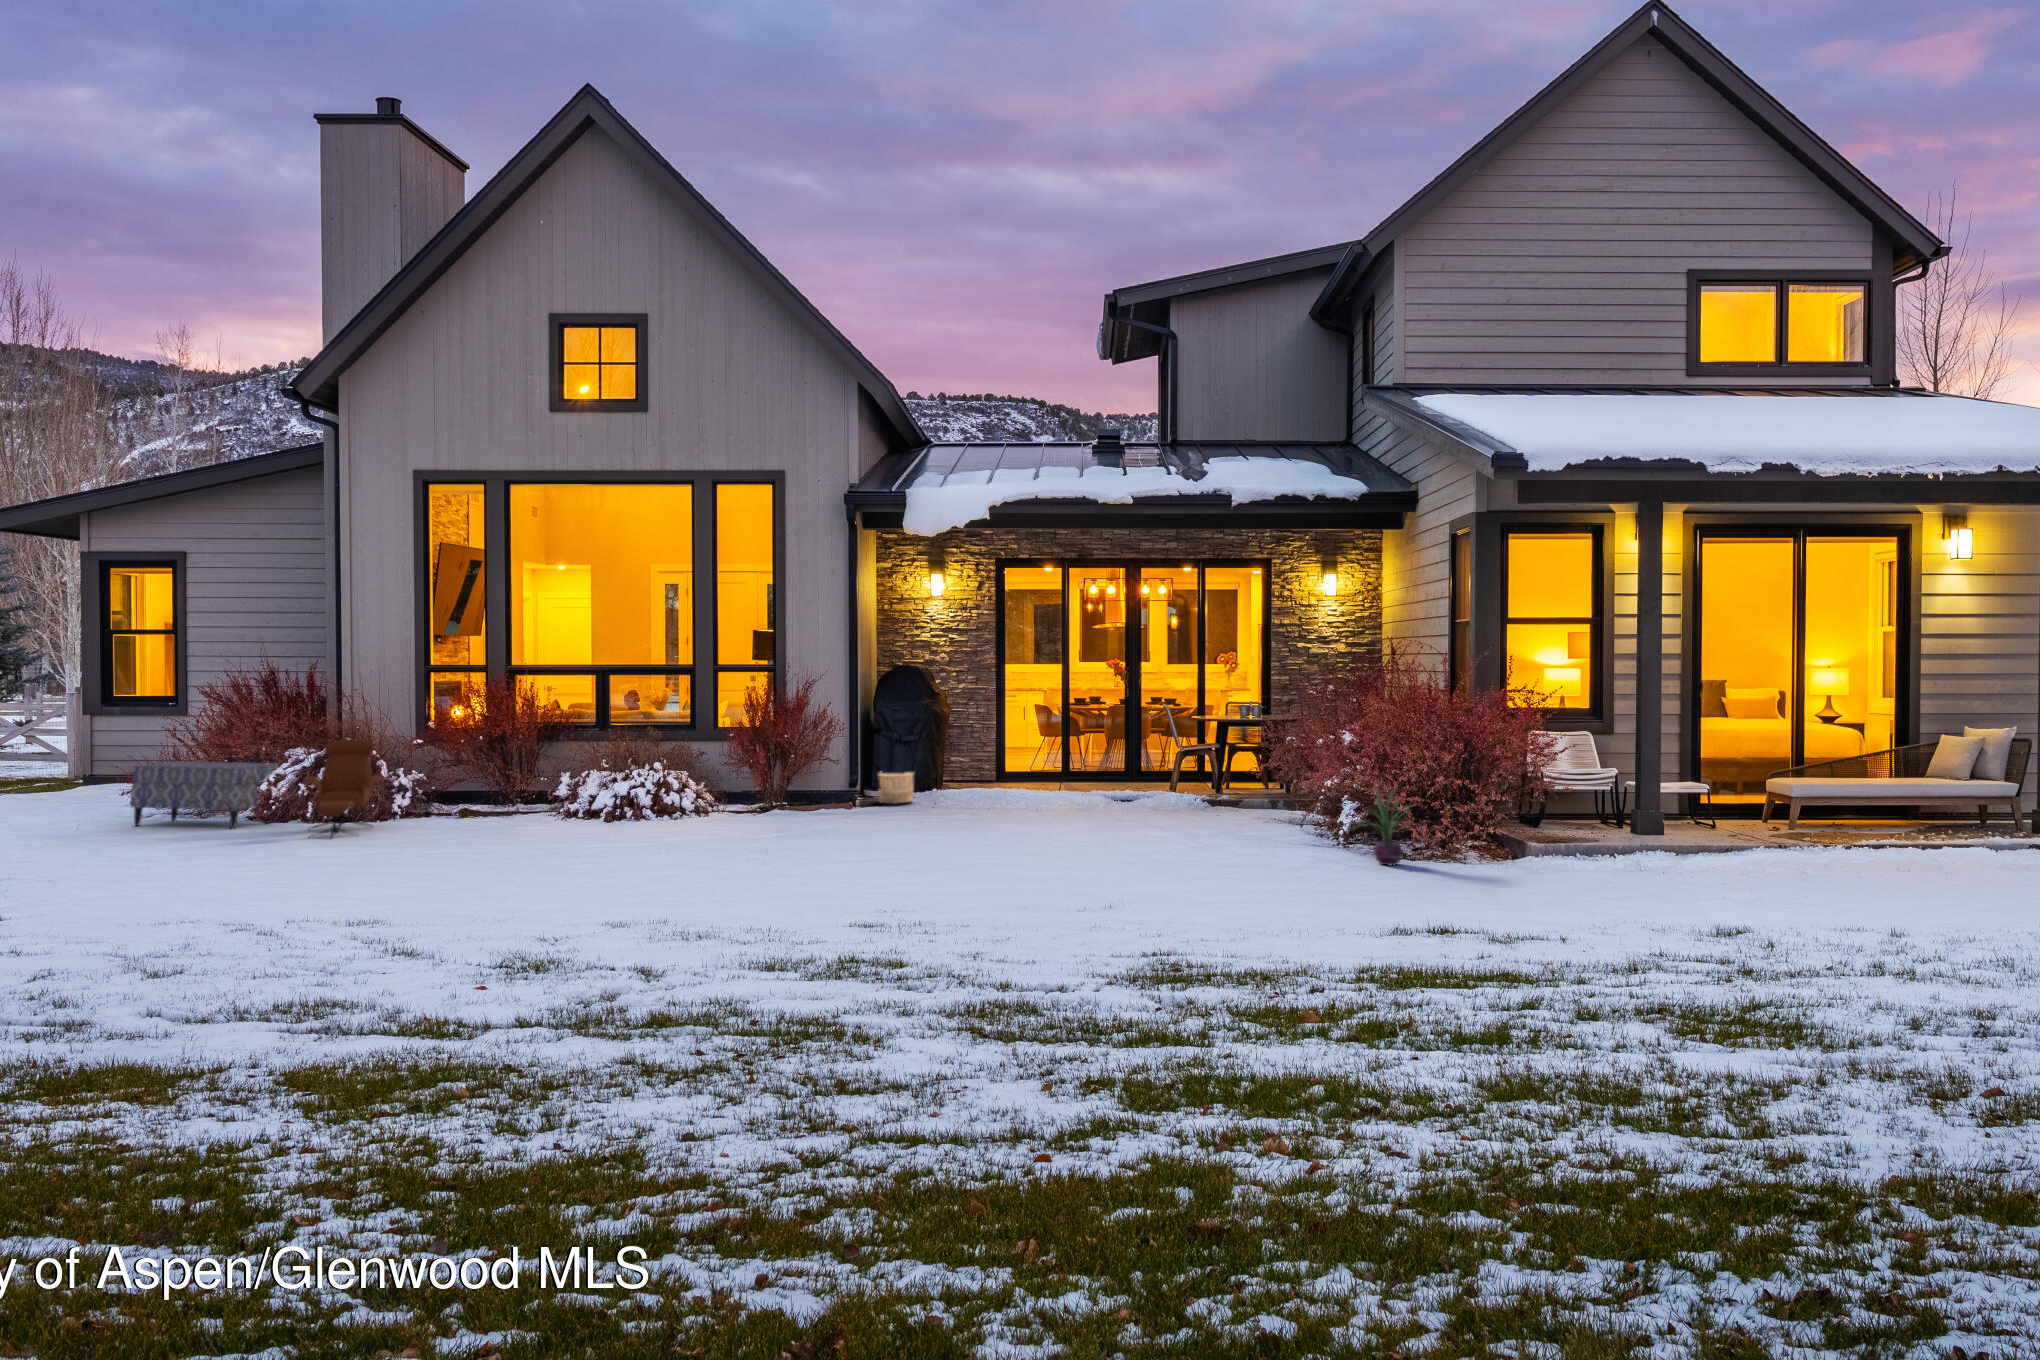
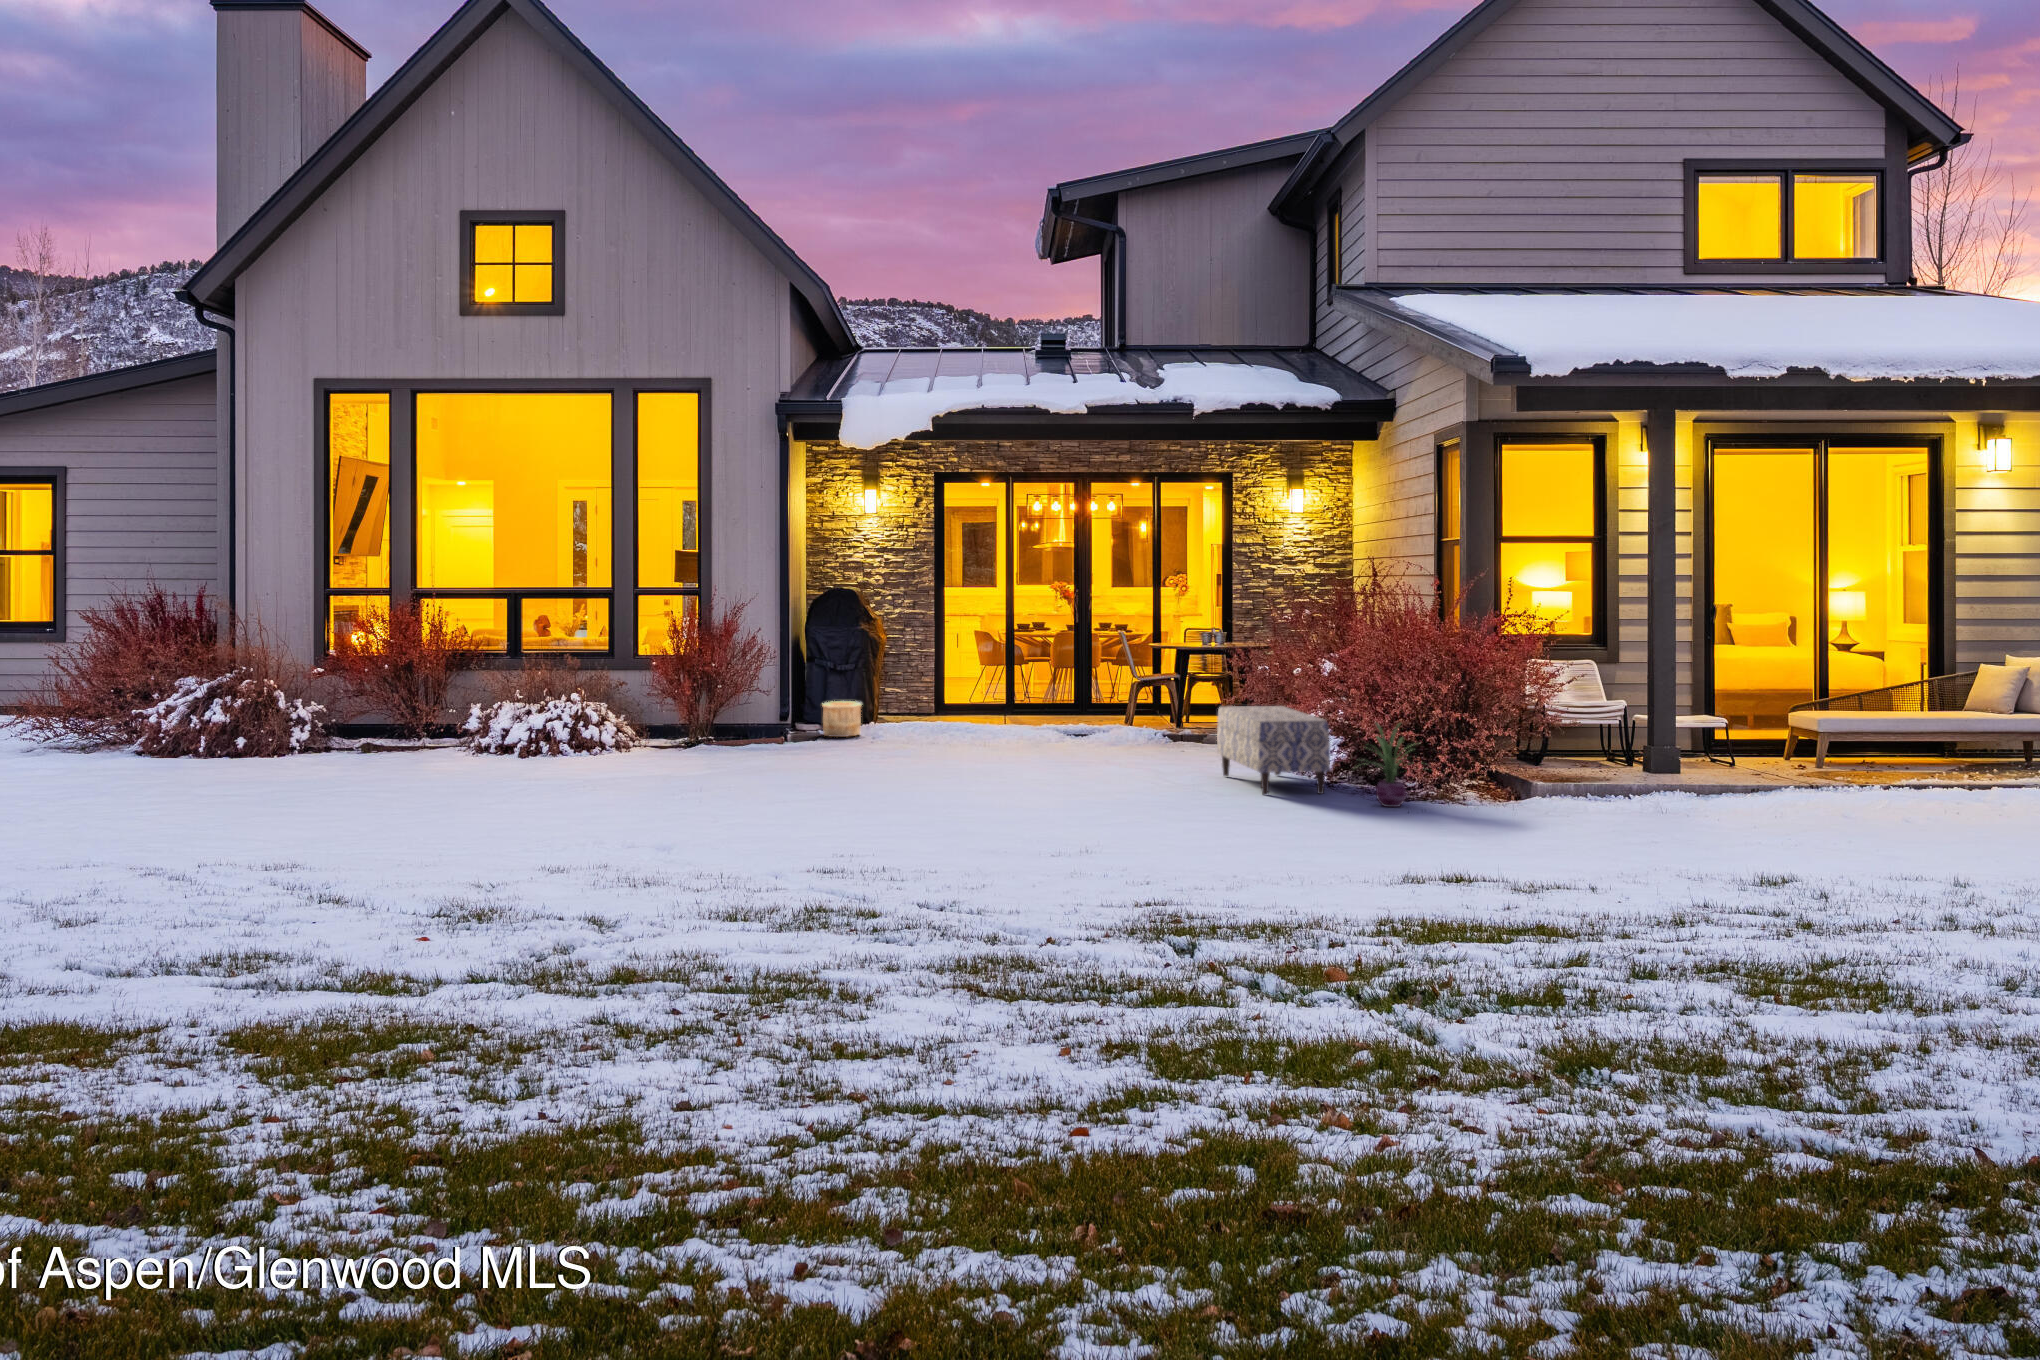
lounge chair: present [304,739,383,836] -> none [202,665,289,773]
bench: present [130,761,278,829] -> present [1217,706,1330,795]

